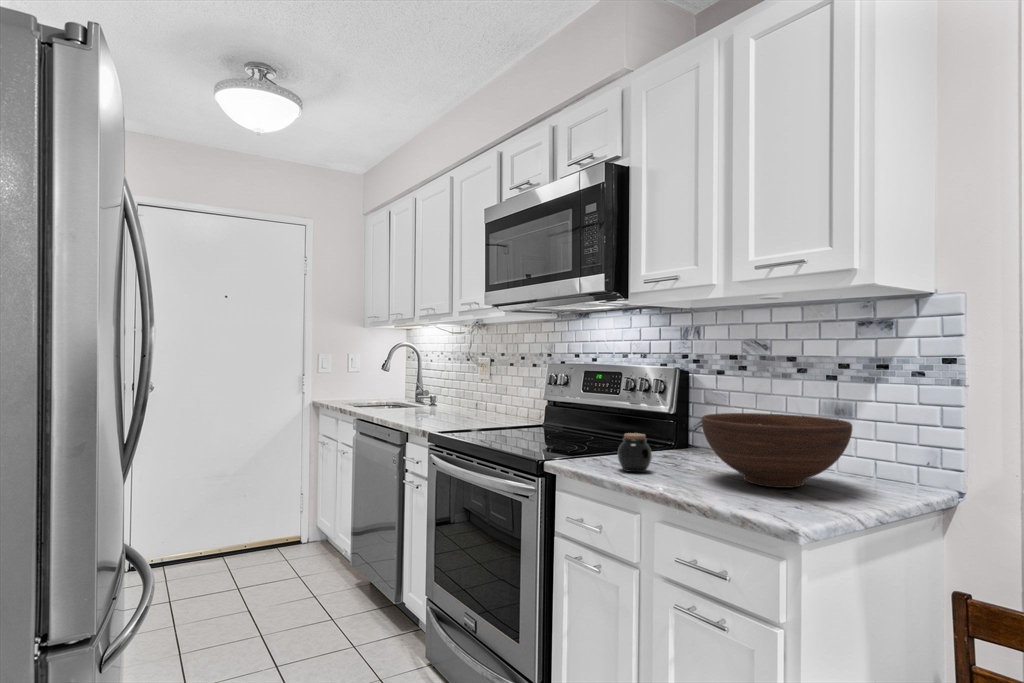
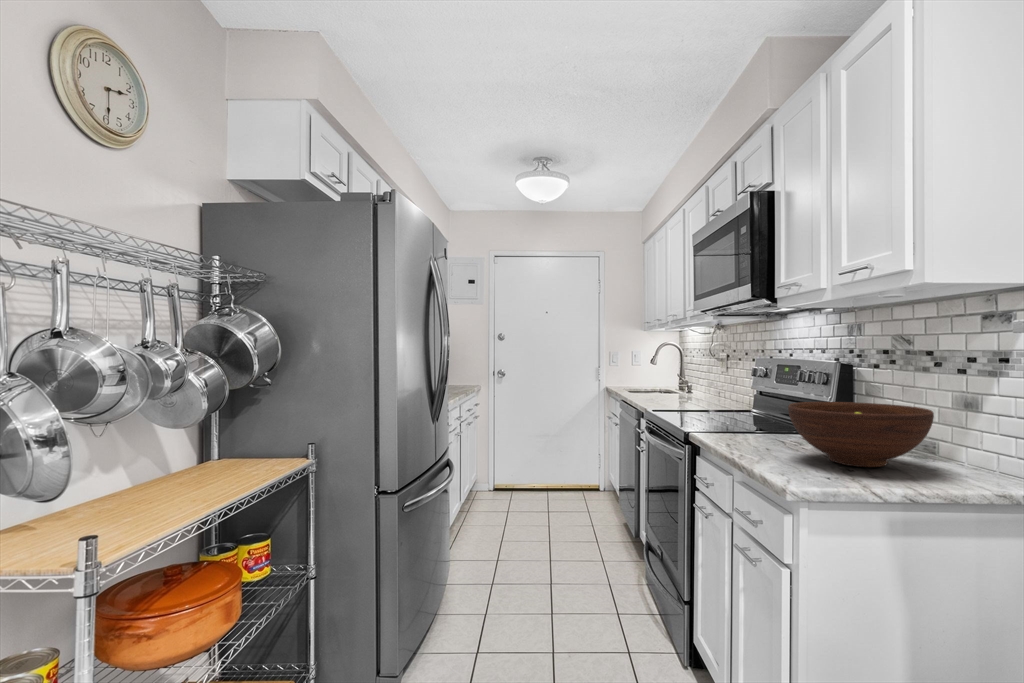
jar: present [618,433,652,472] -> none [734,415,763,446]

